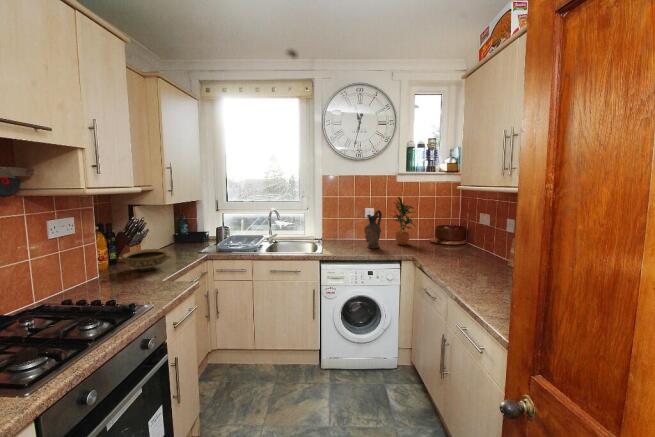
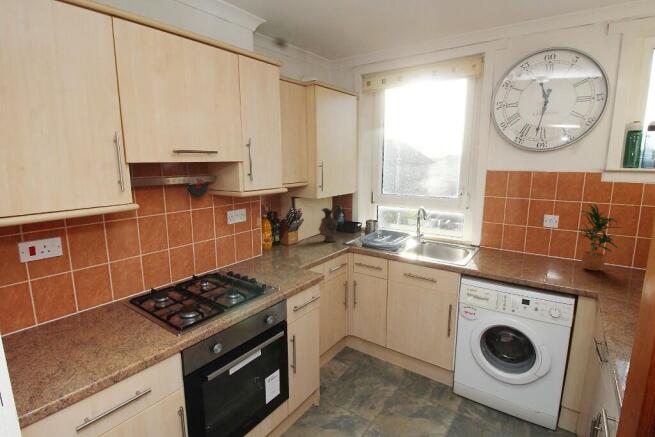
ceramic pitcher: present [364,210,382,248] -> present [319,204,341,242]
ceramic bowl: present [119,249,173,271] -> none [276,237,315,256]

